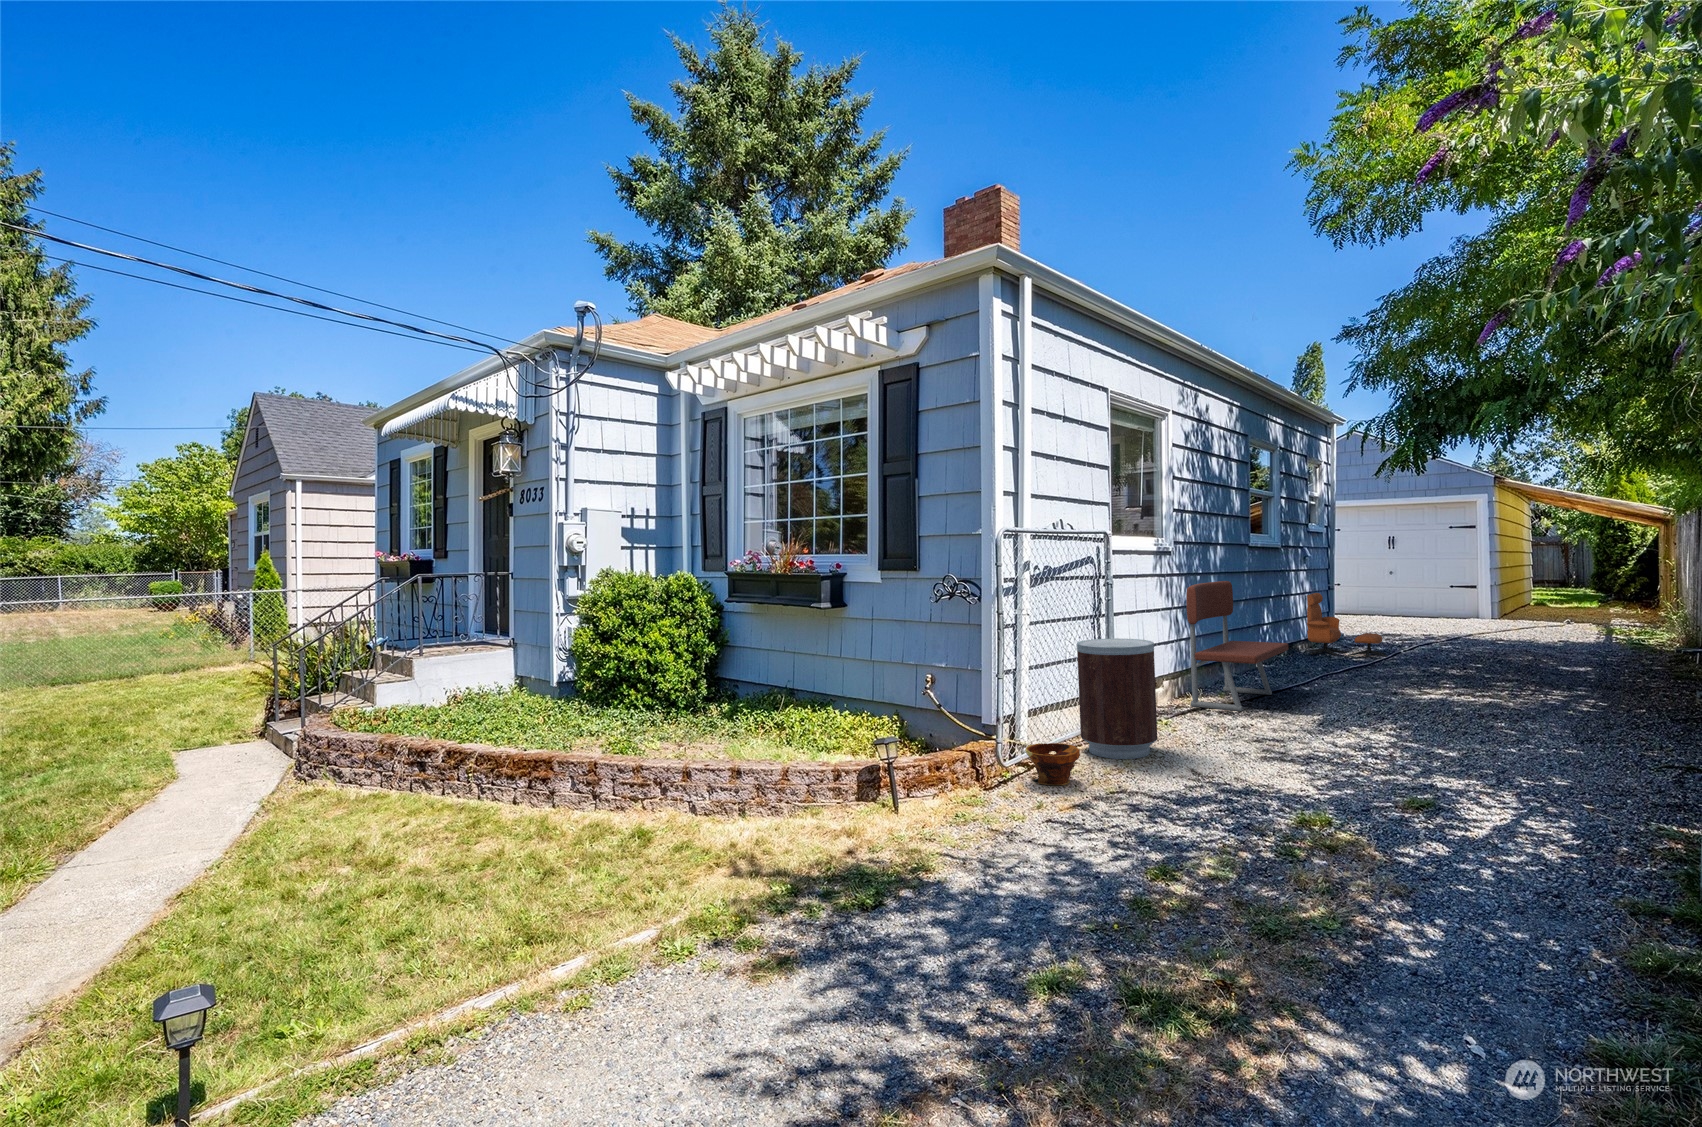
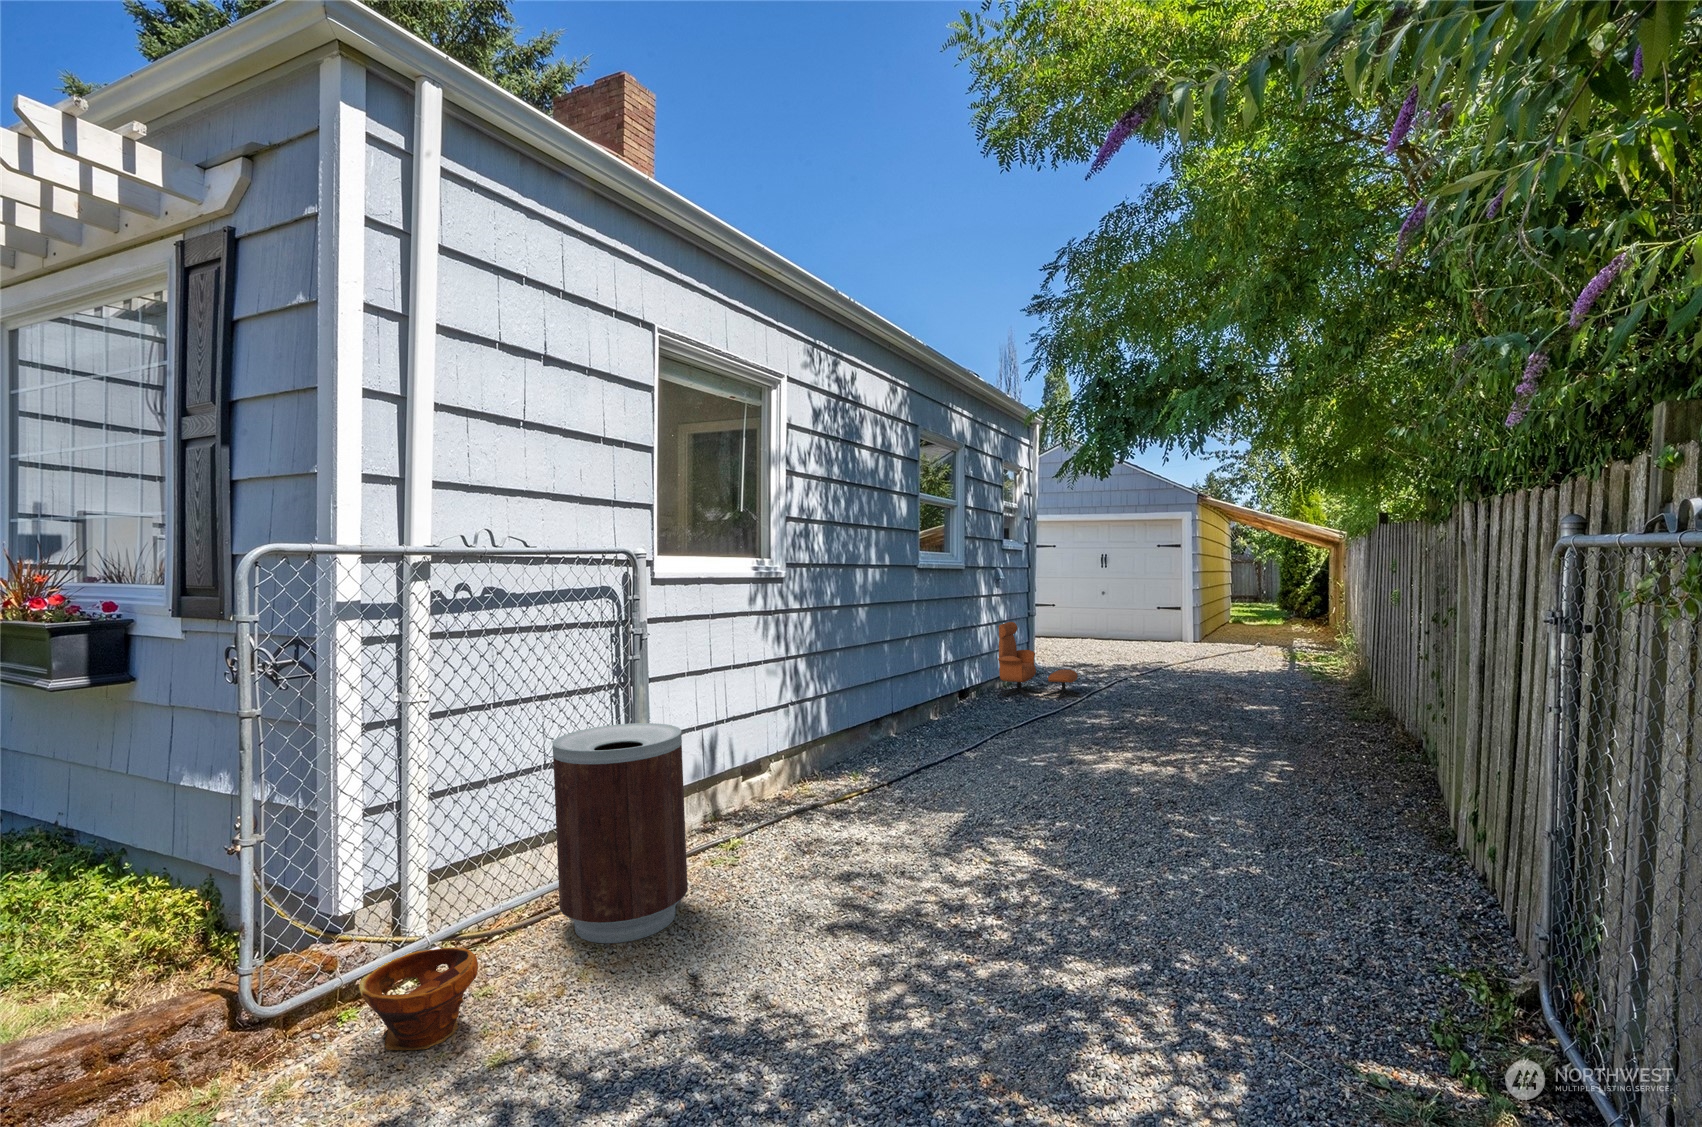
bench: present [1186,581,1288,711] -> none [803,615,946,805]

